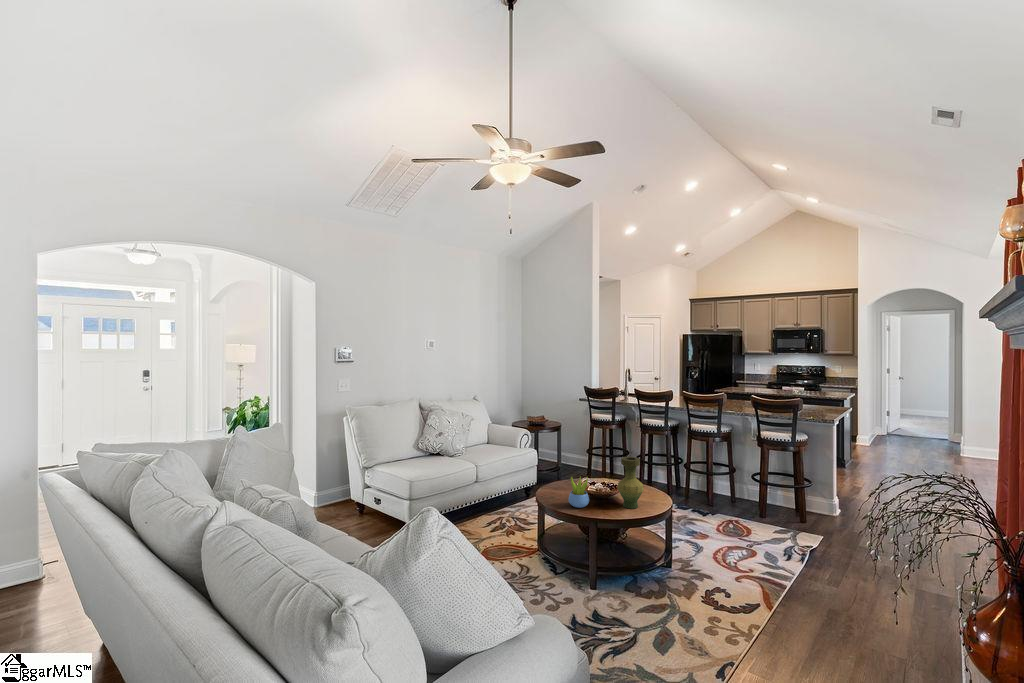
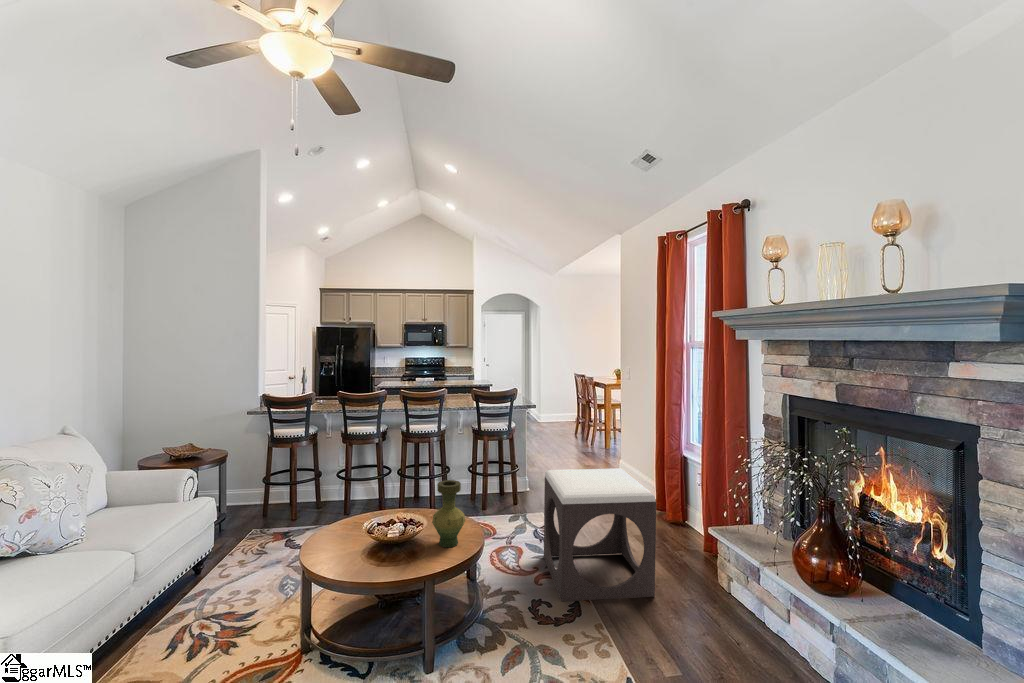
succulent plant: present [569,477,589,508] -> none [380,521,409,570]
footstool: none [746,478,877,637] -> present [544,468,656,601]

